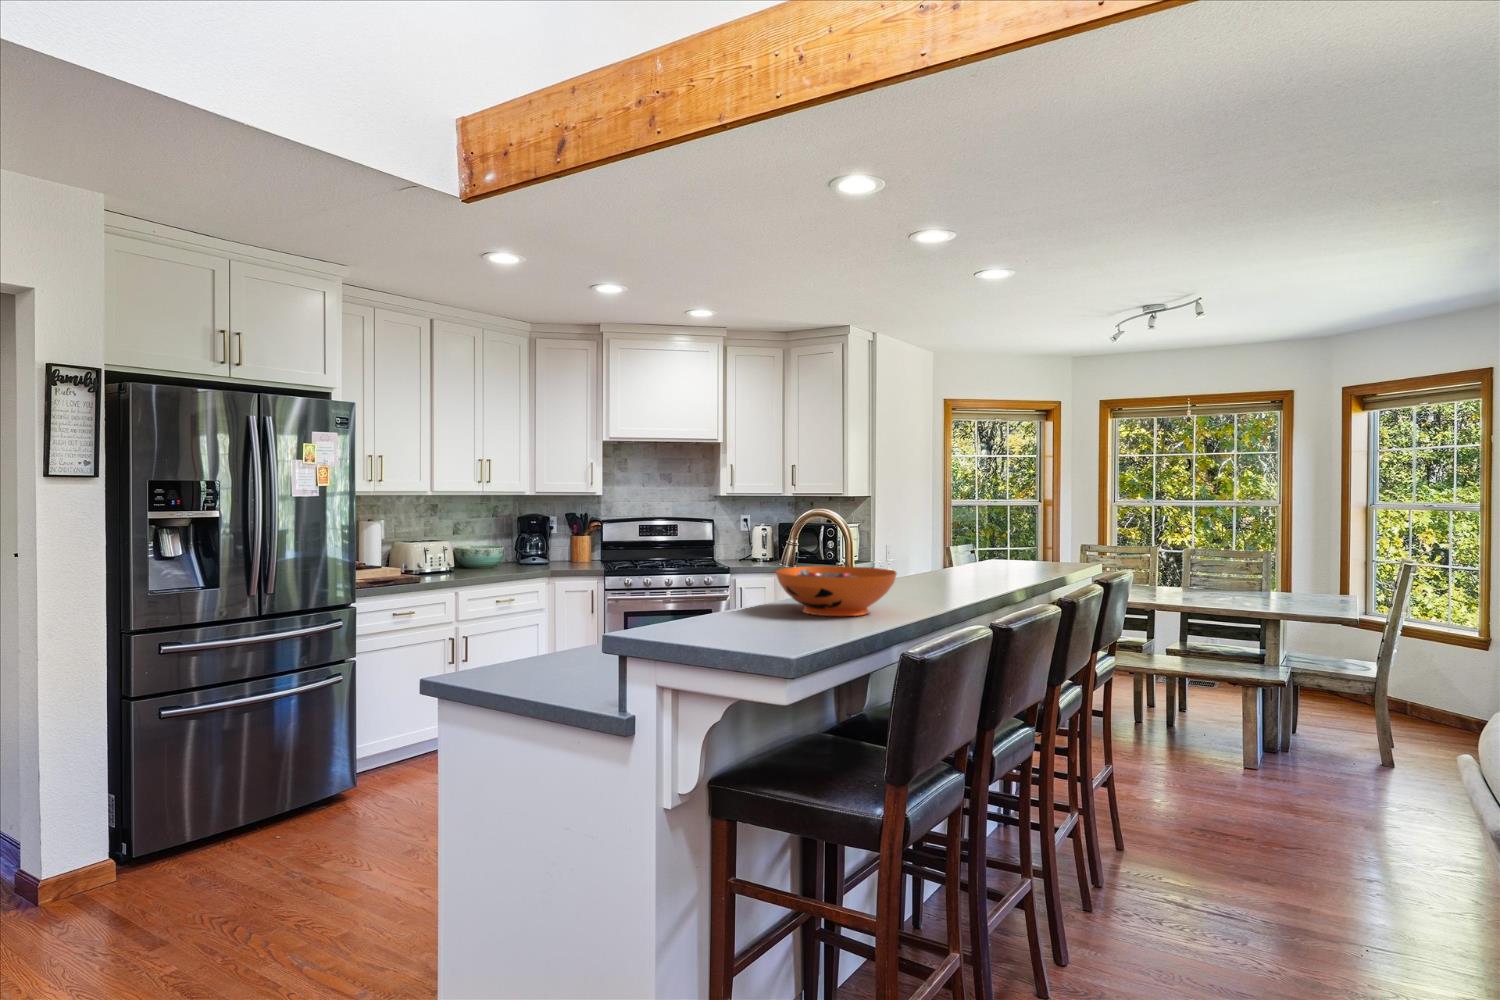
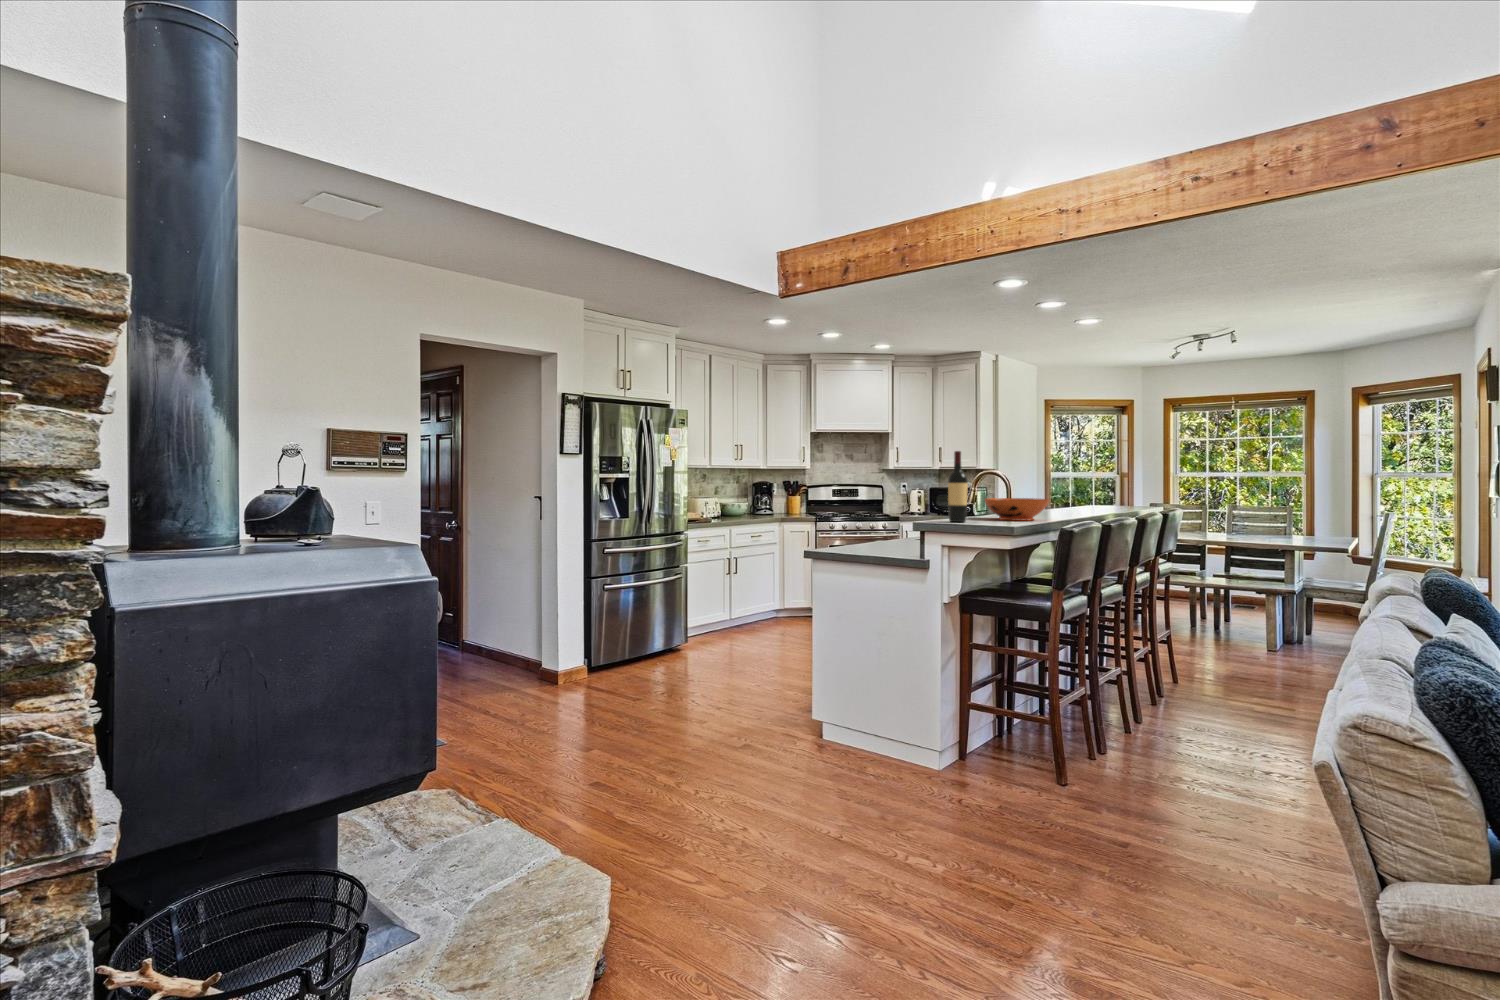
wine bottle: none [681,478,721,629] -> present [948,451,968,522]

